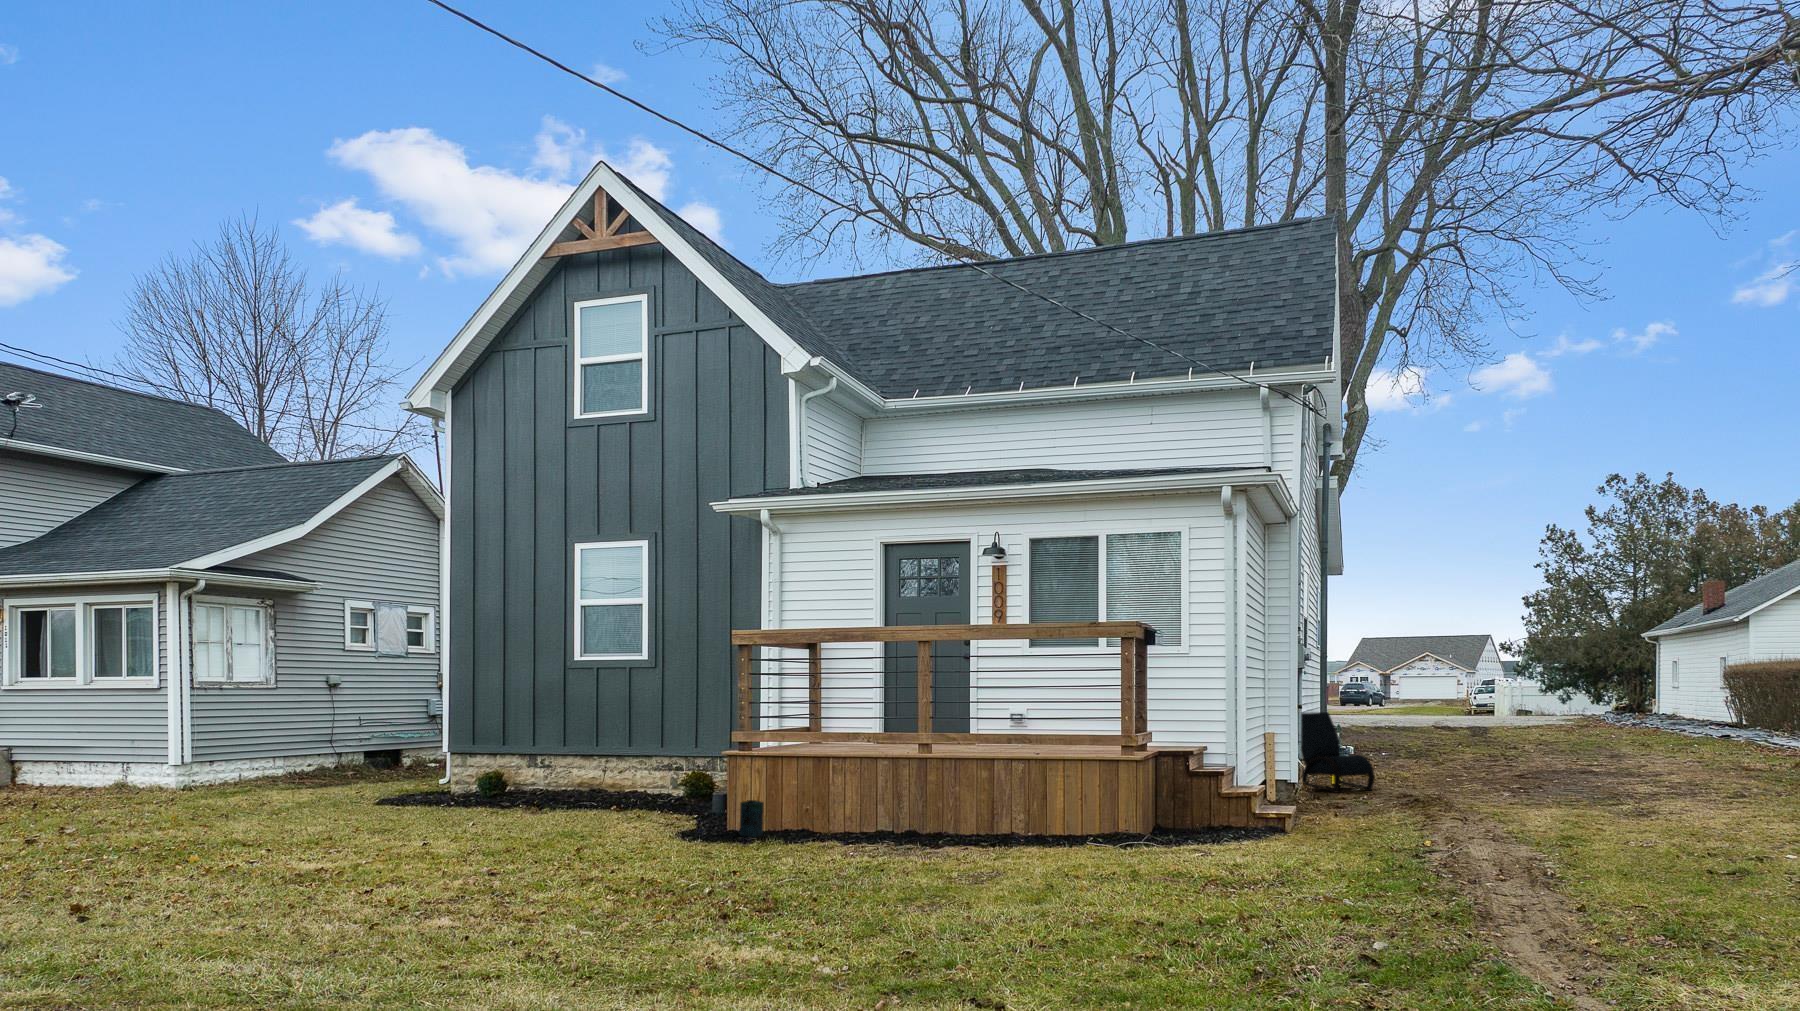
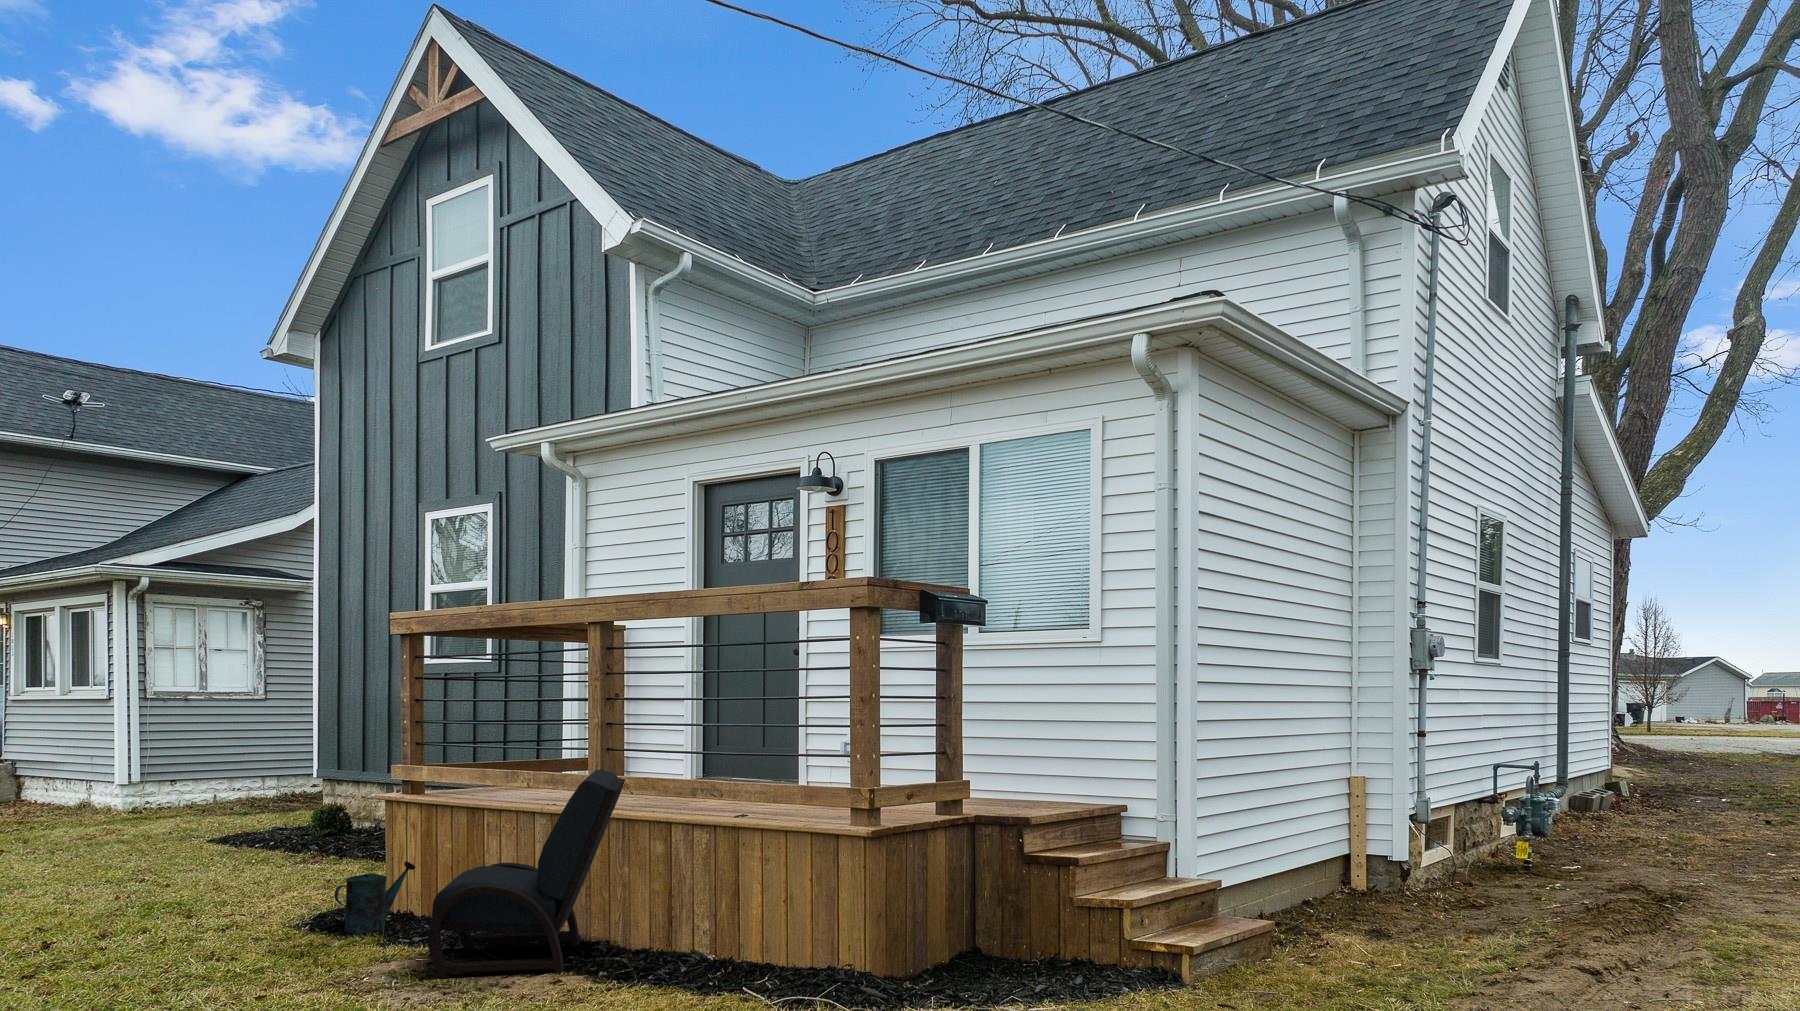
lounge chair: present [1301,712,1375,793] -> present [428,770,625,978]

